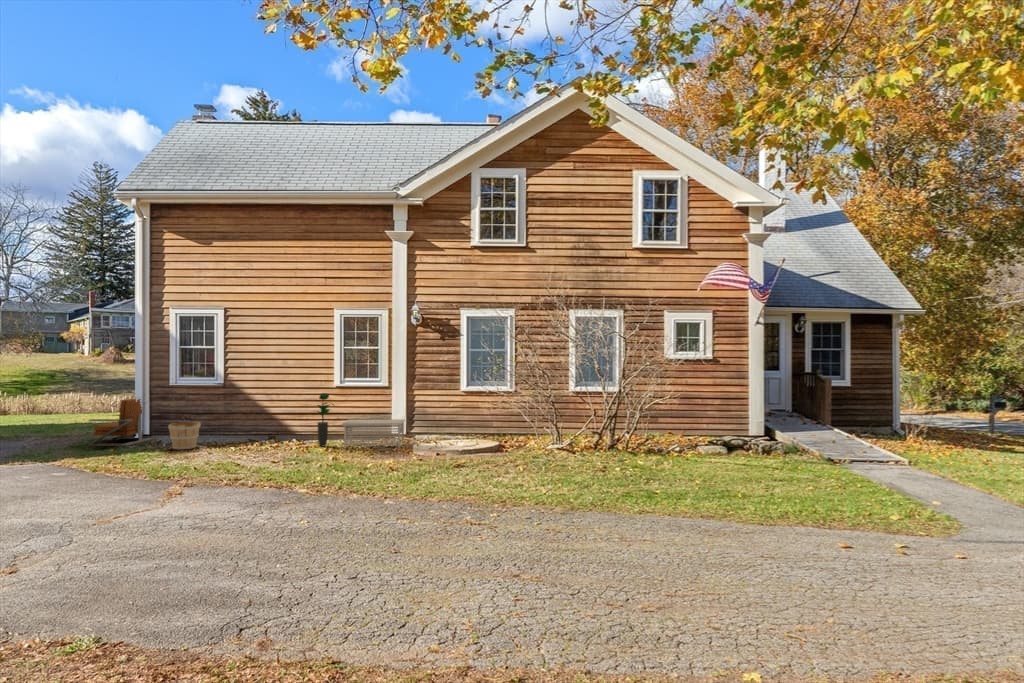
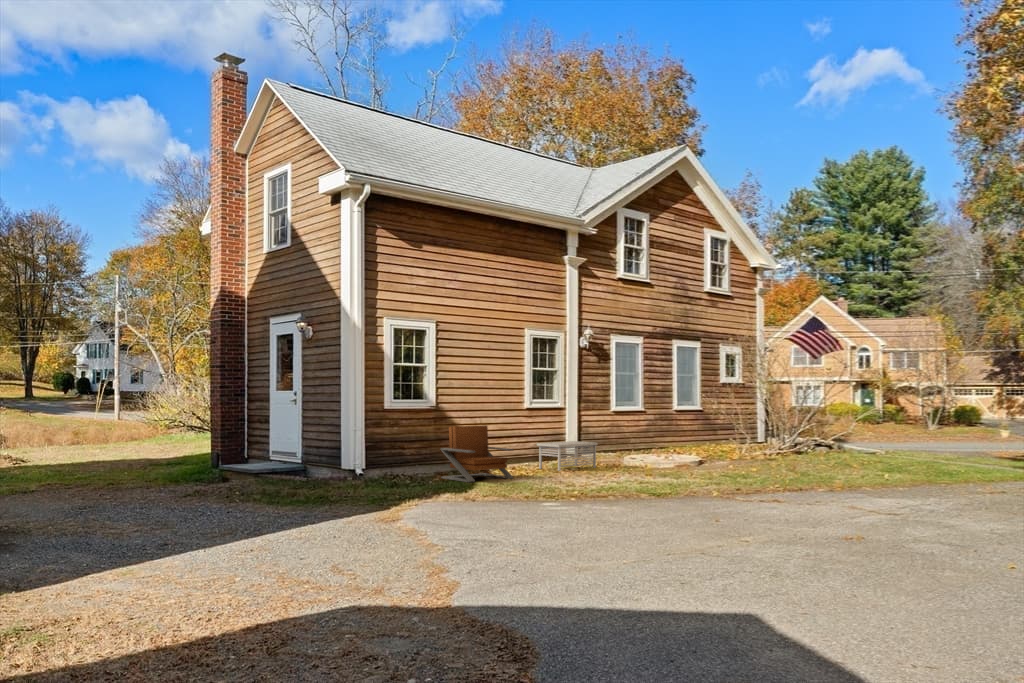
potted plant: present [317,394,330,446] -> none [520,416,542,471]
lounge chair: present [88,398,155,446] -> present [441,425,513,482]
wooden bucket: present [168,422,201,450] -> none [402,452,436,483]

